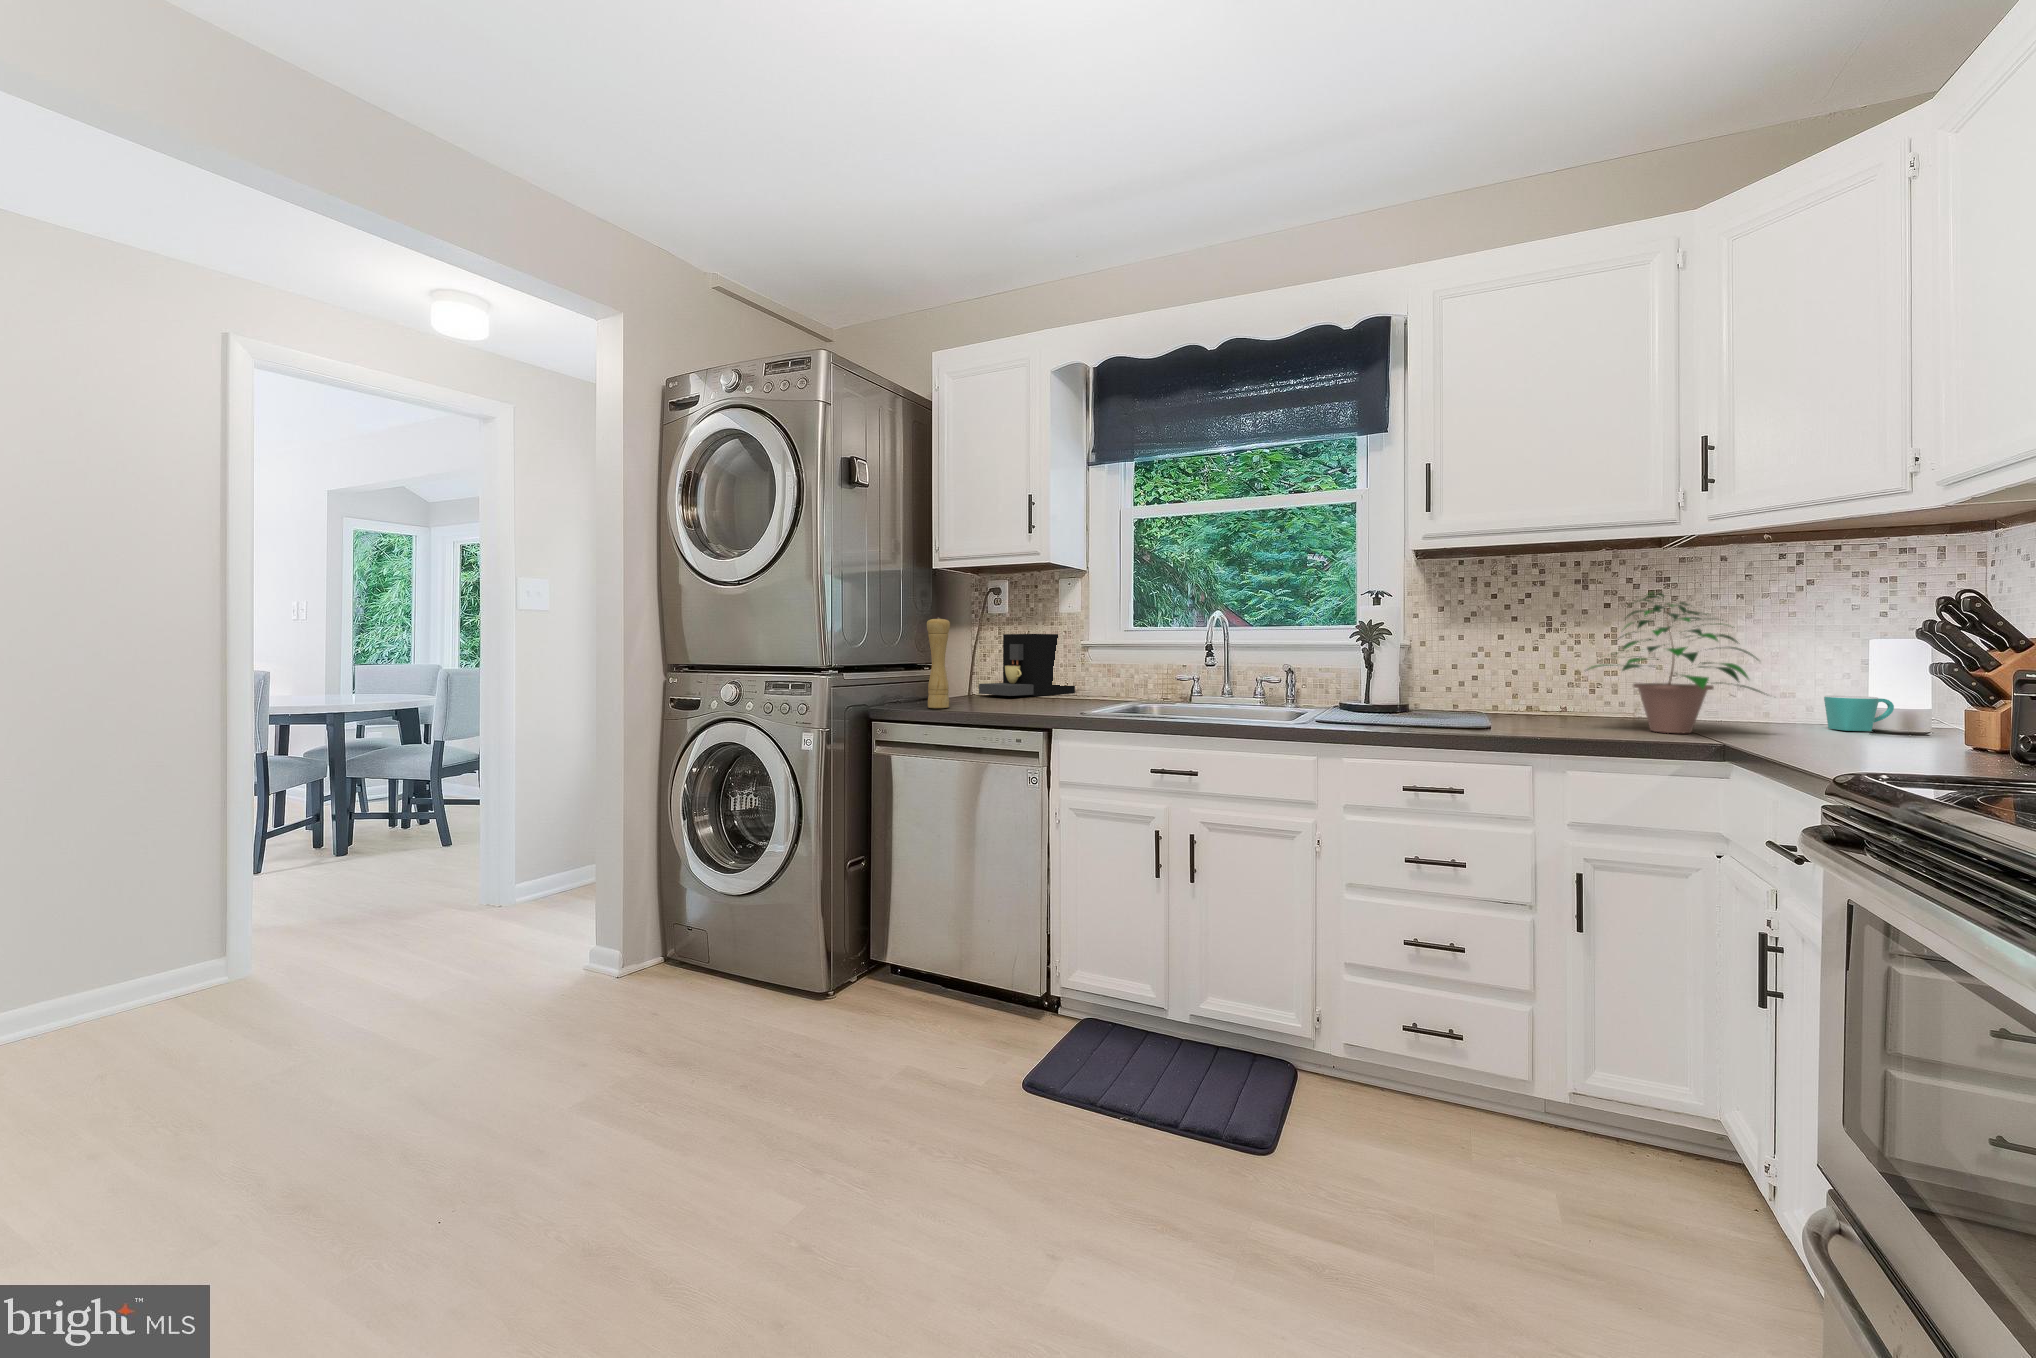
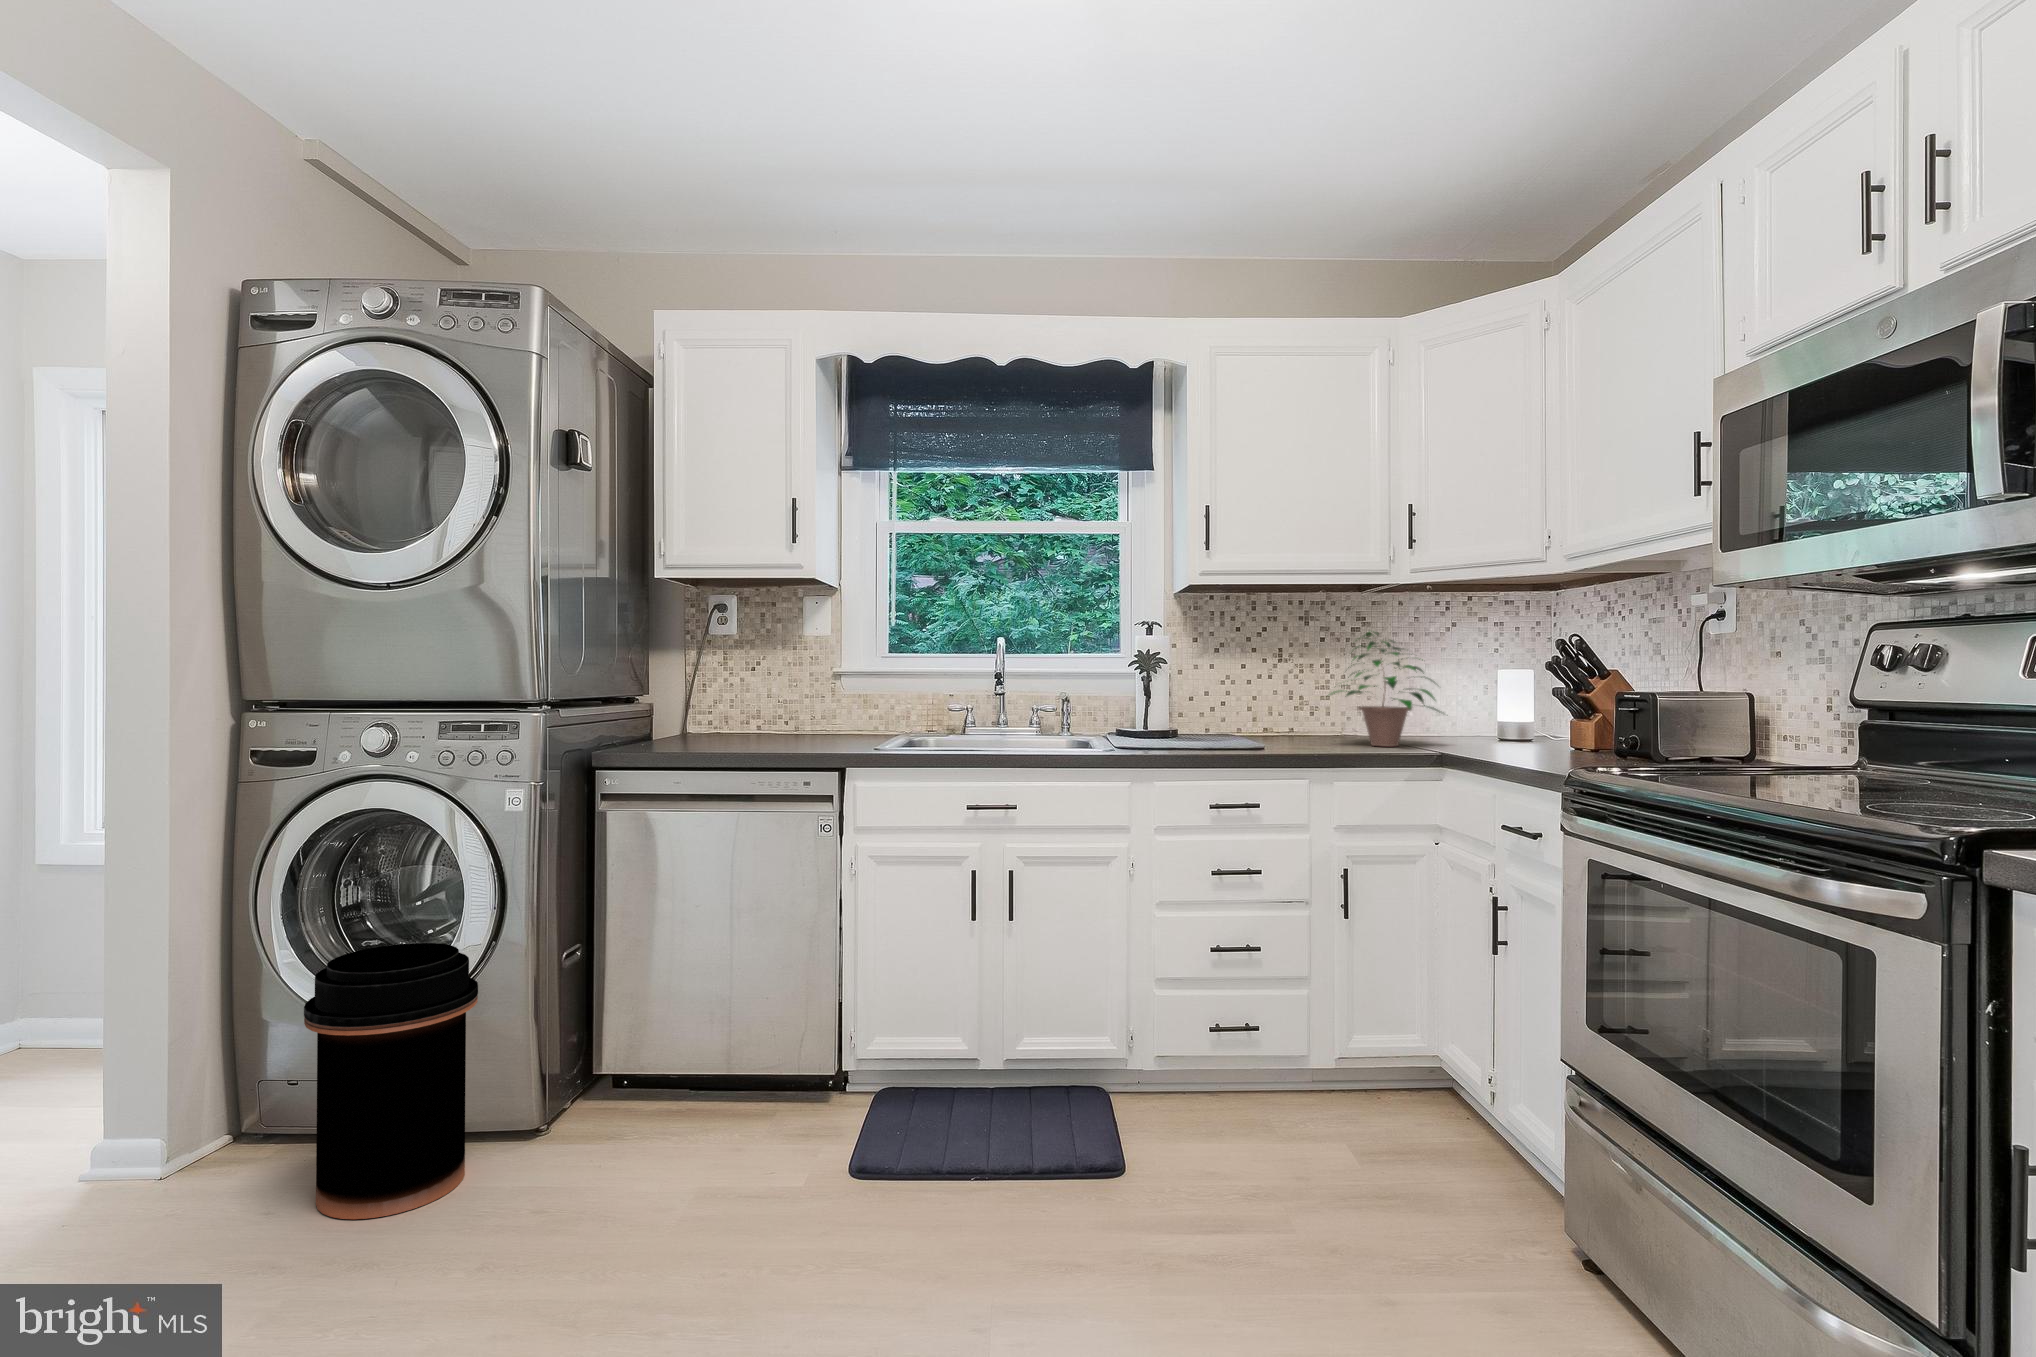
pepper mill: present [927,617,950,708] -> none [673,638,702,749]
coffee maker: present [979,634,1075,696] -> none [704,659,815,734]
mug: present [1824,696,1894,731] -> none [1472,714,1511,741]
trash can: none [645,847,763,1048] -> present [304,943,478,1219]

